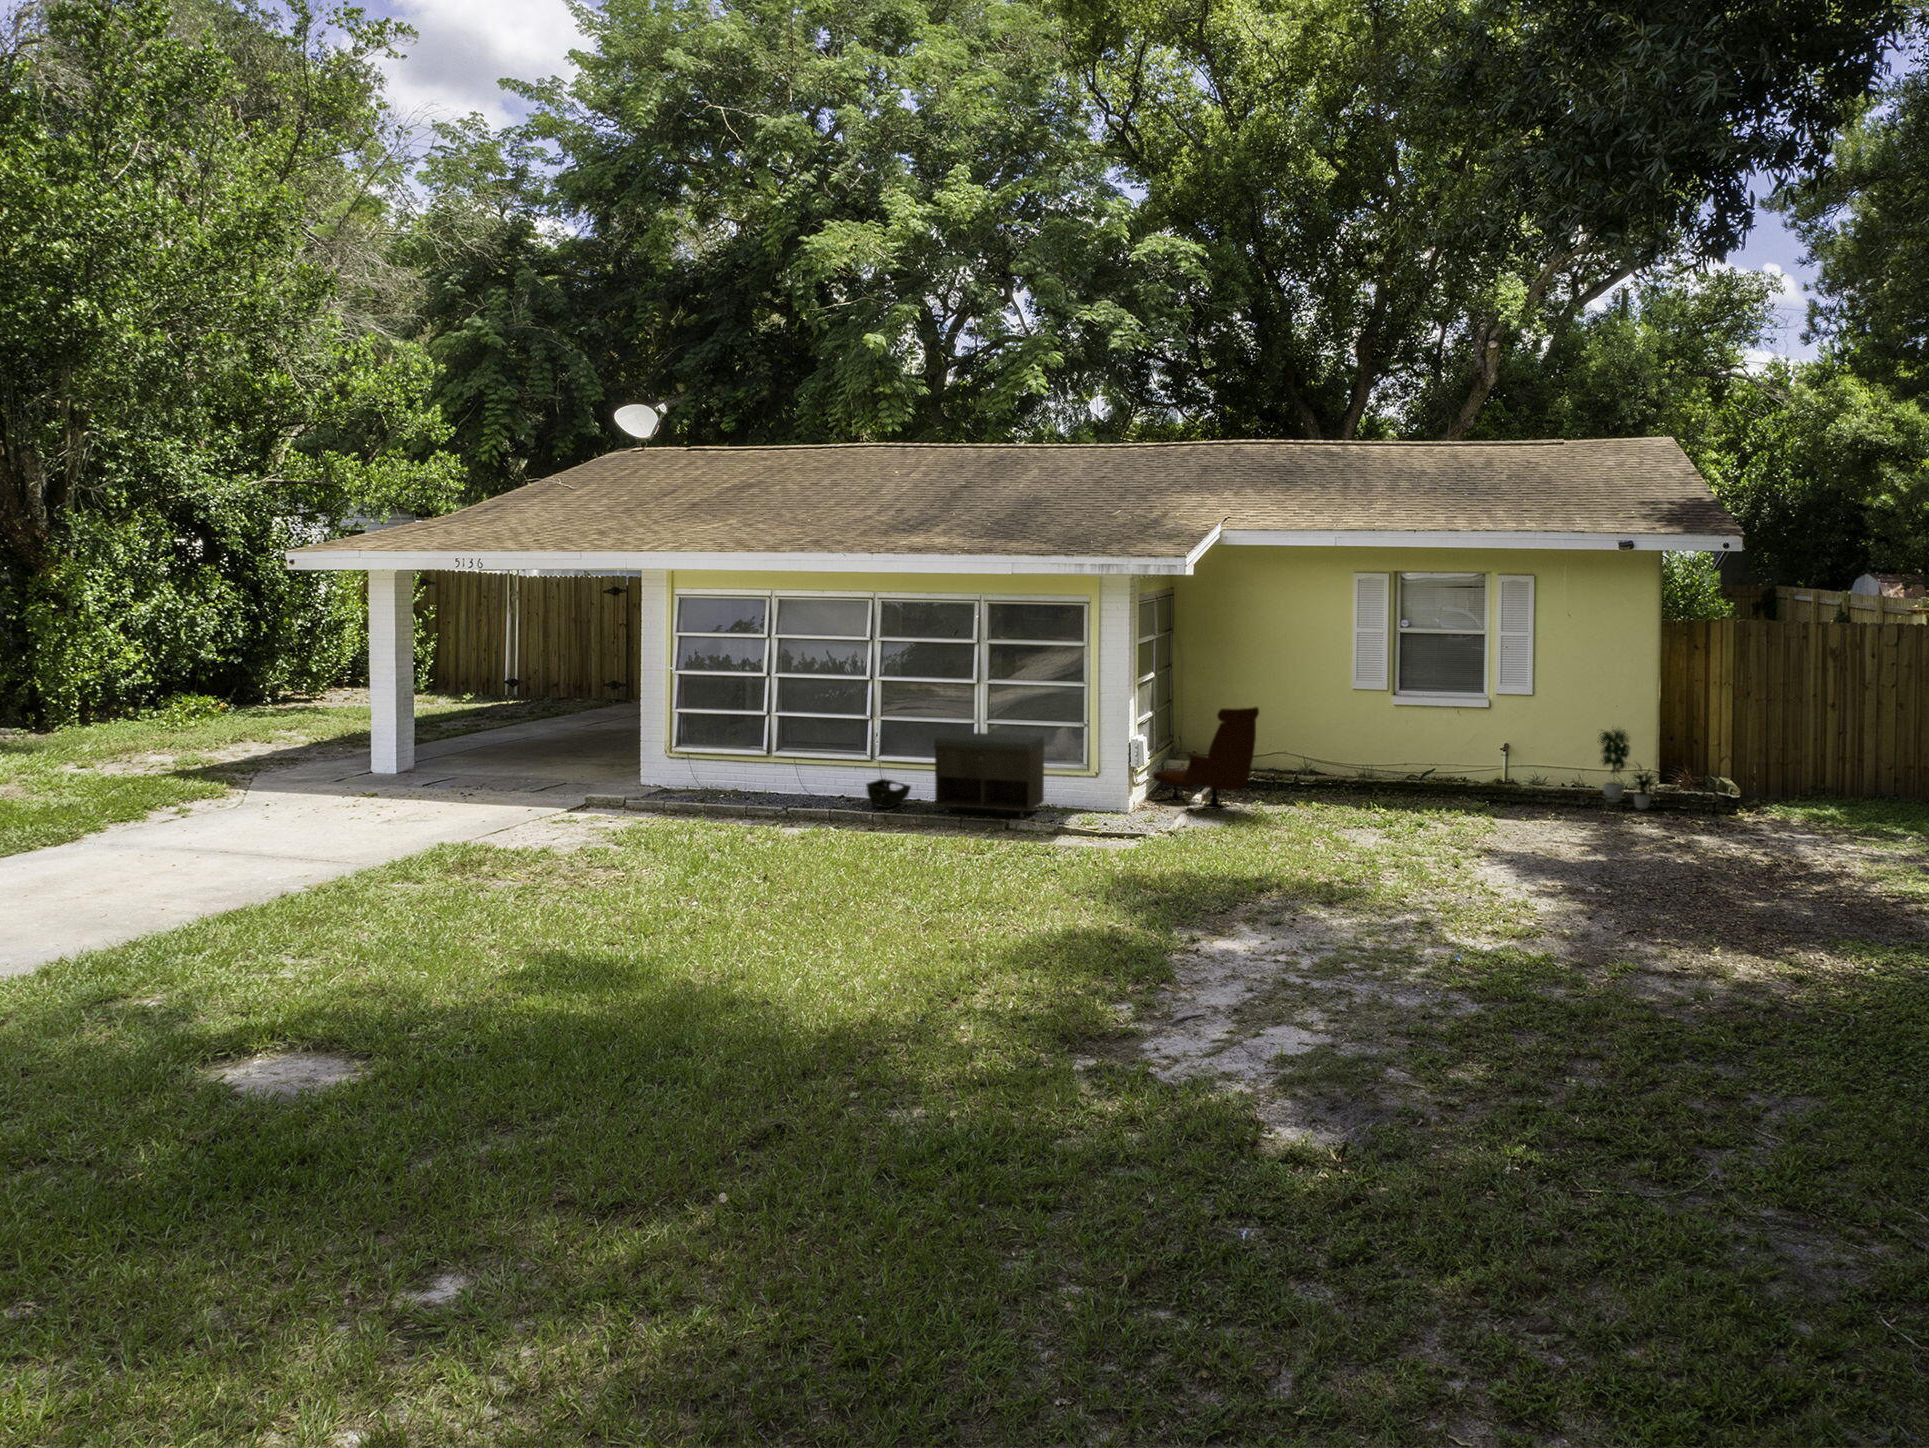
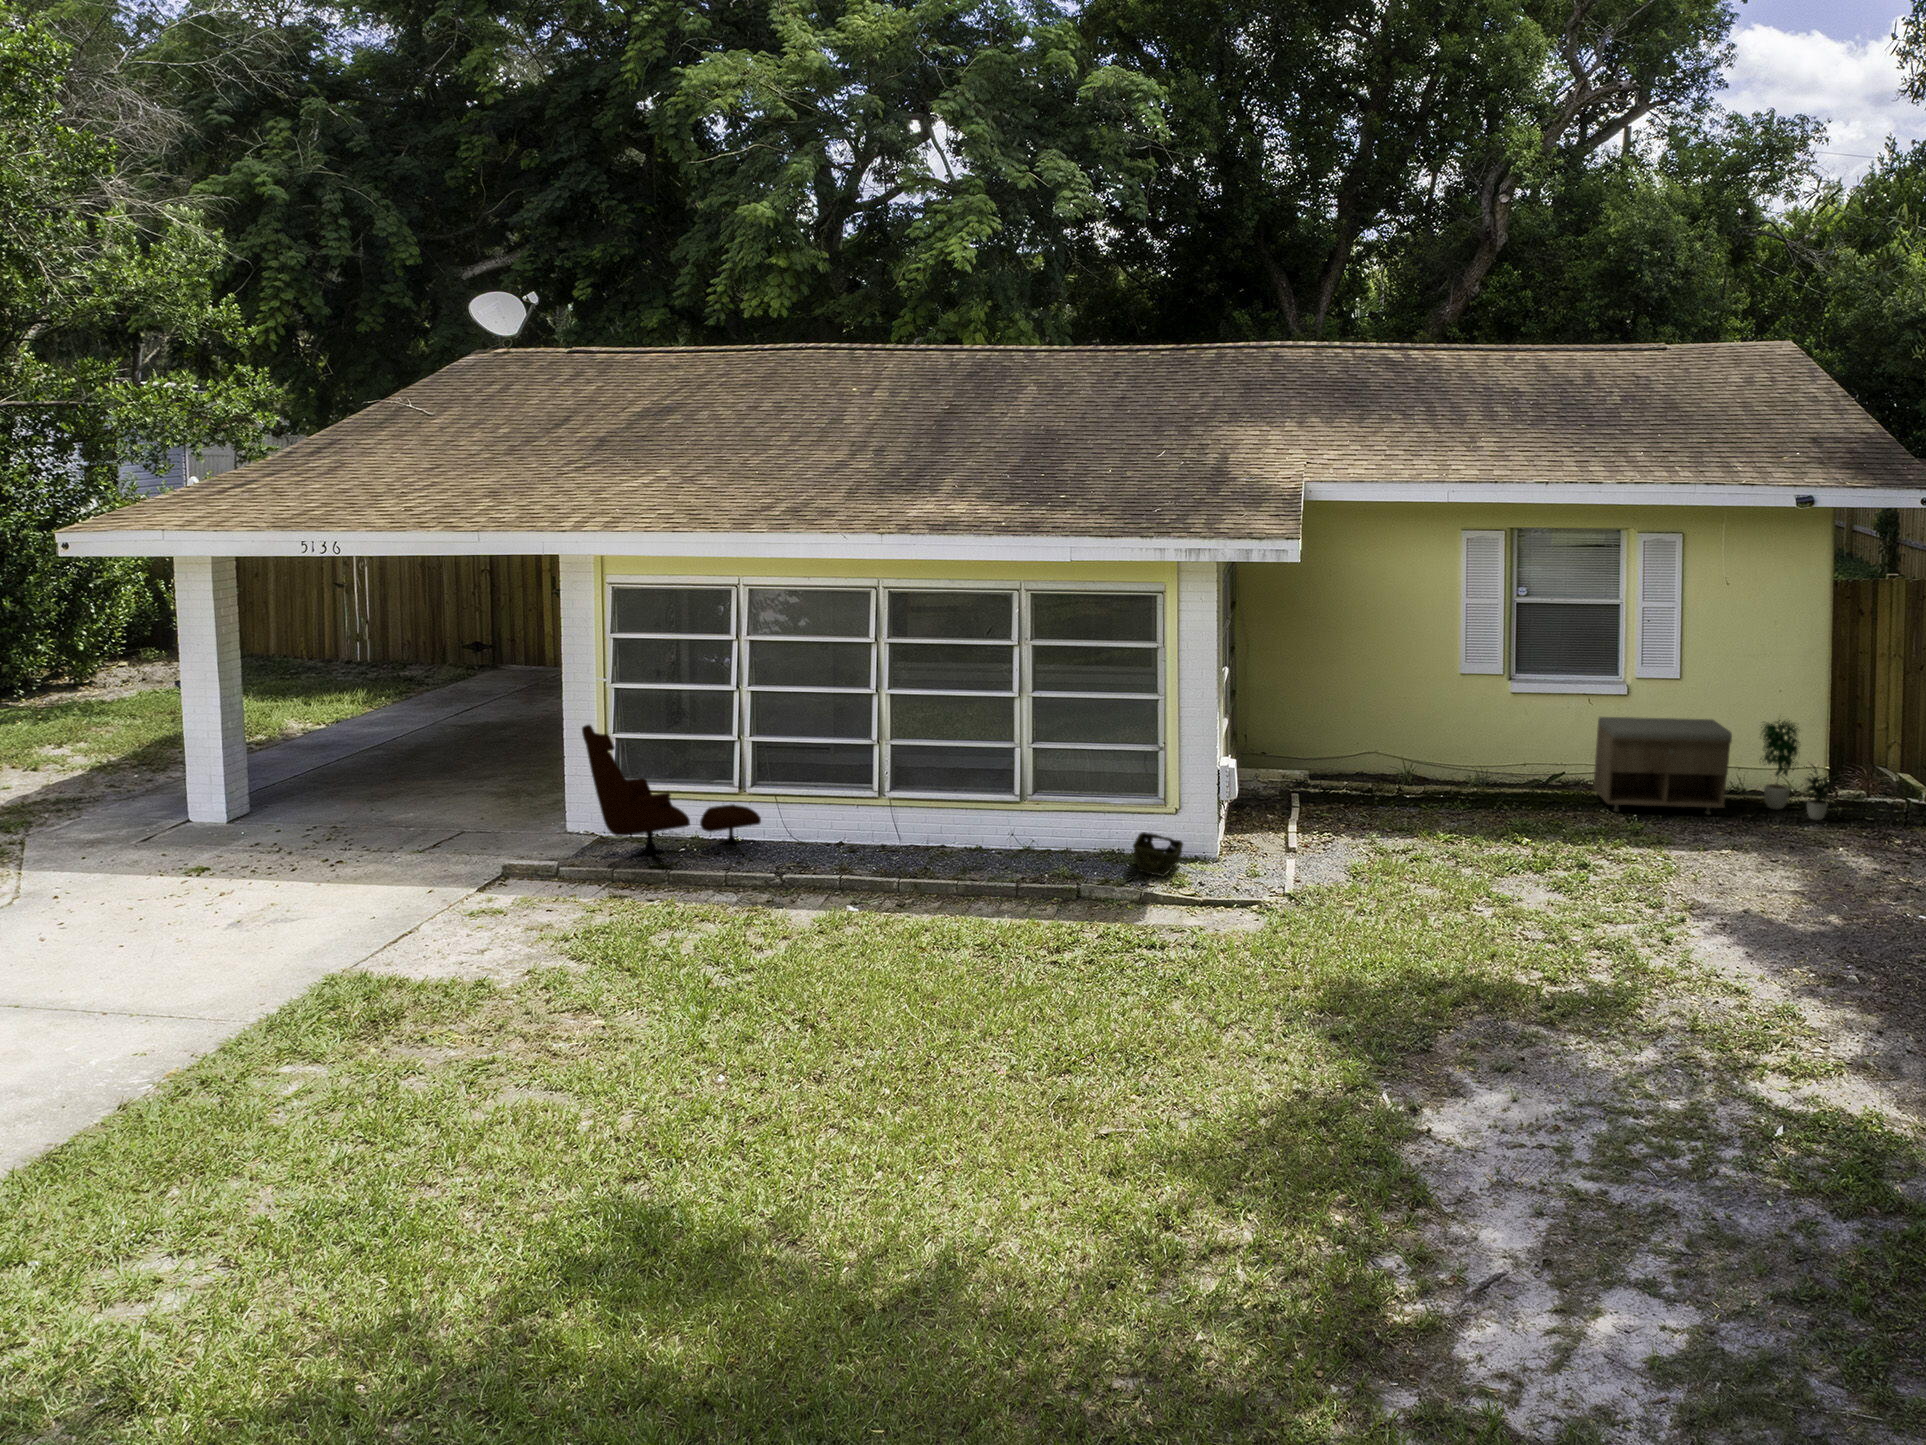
lounge chair: present [1153,707,1259,817] -> present [582,725,761,872]
storage bench: present [934,732,1044,817] -> present [1593,717,1732,814]
woven basket: present [866,779,911,808] -> present [1133,832,1183,877]

